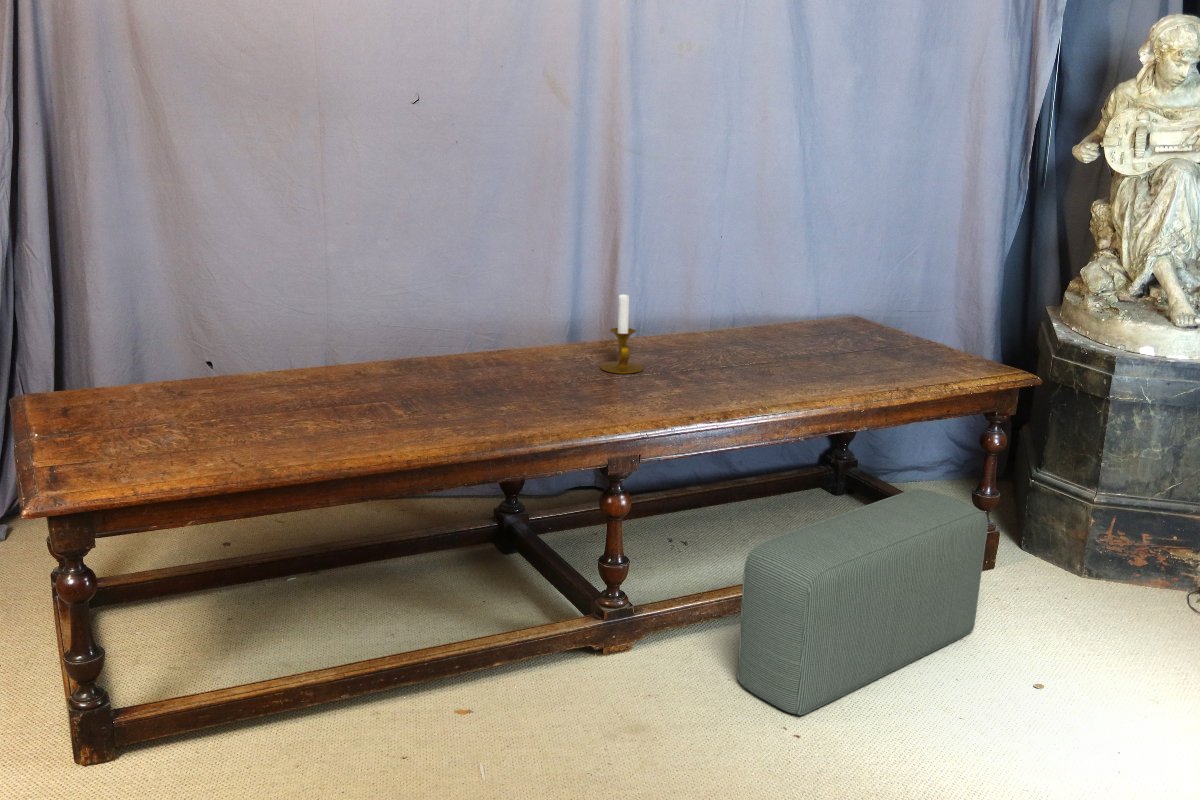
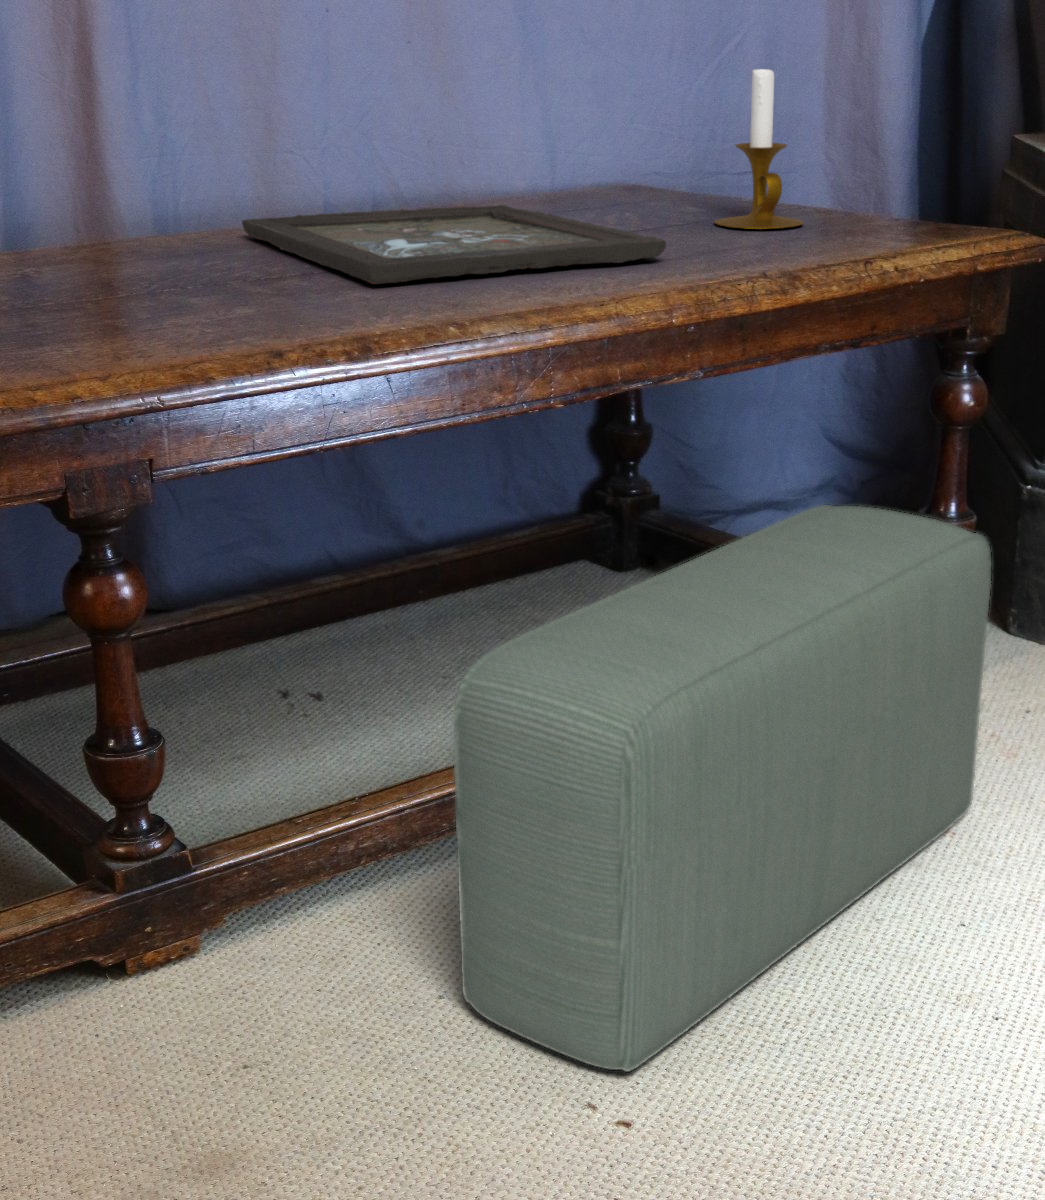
candlestick: present [600,294,643,373] -> present [715,69,803,229]
tray: none [674,330,859,379] -> present [242,205,666,284]

